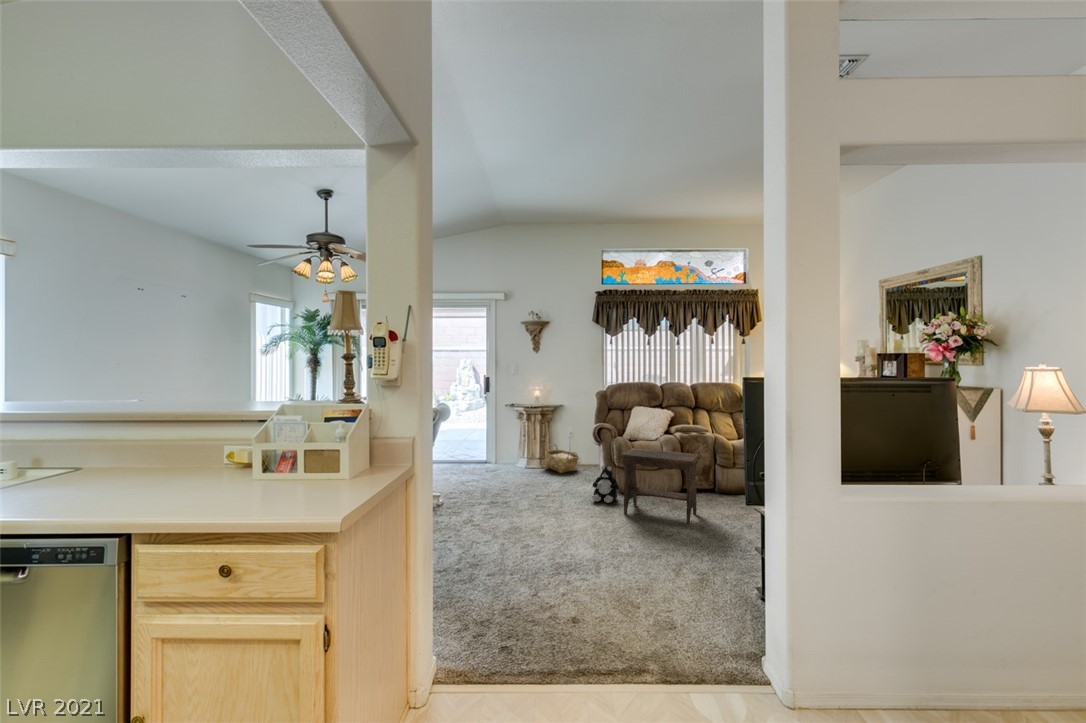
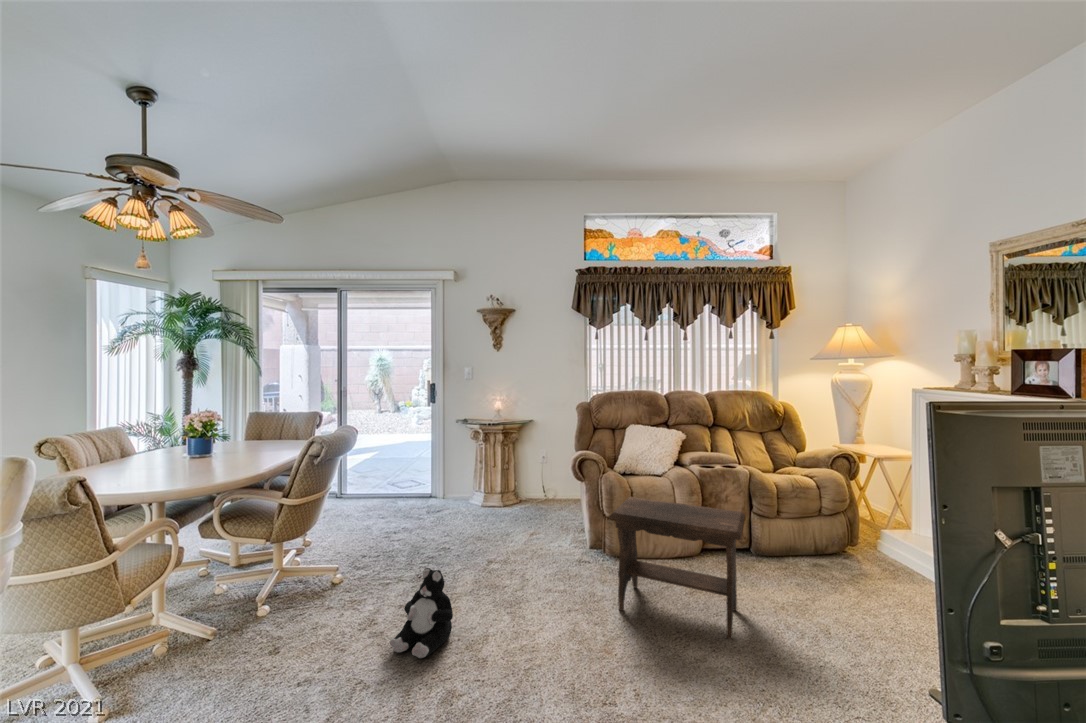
woven basket: present [545,444,579,473] -> none [507,473,553,516]
plush toy: present [592,466,619,503] -> present [390,568,453,658]

